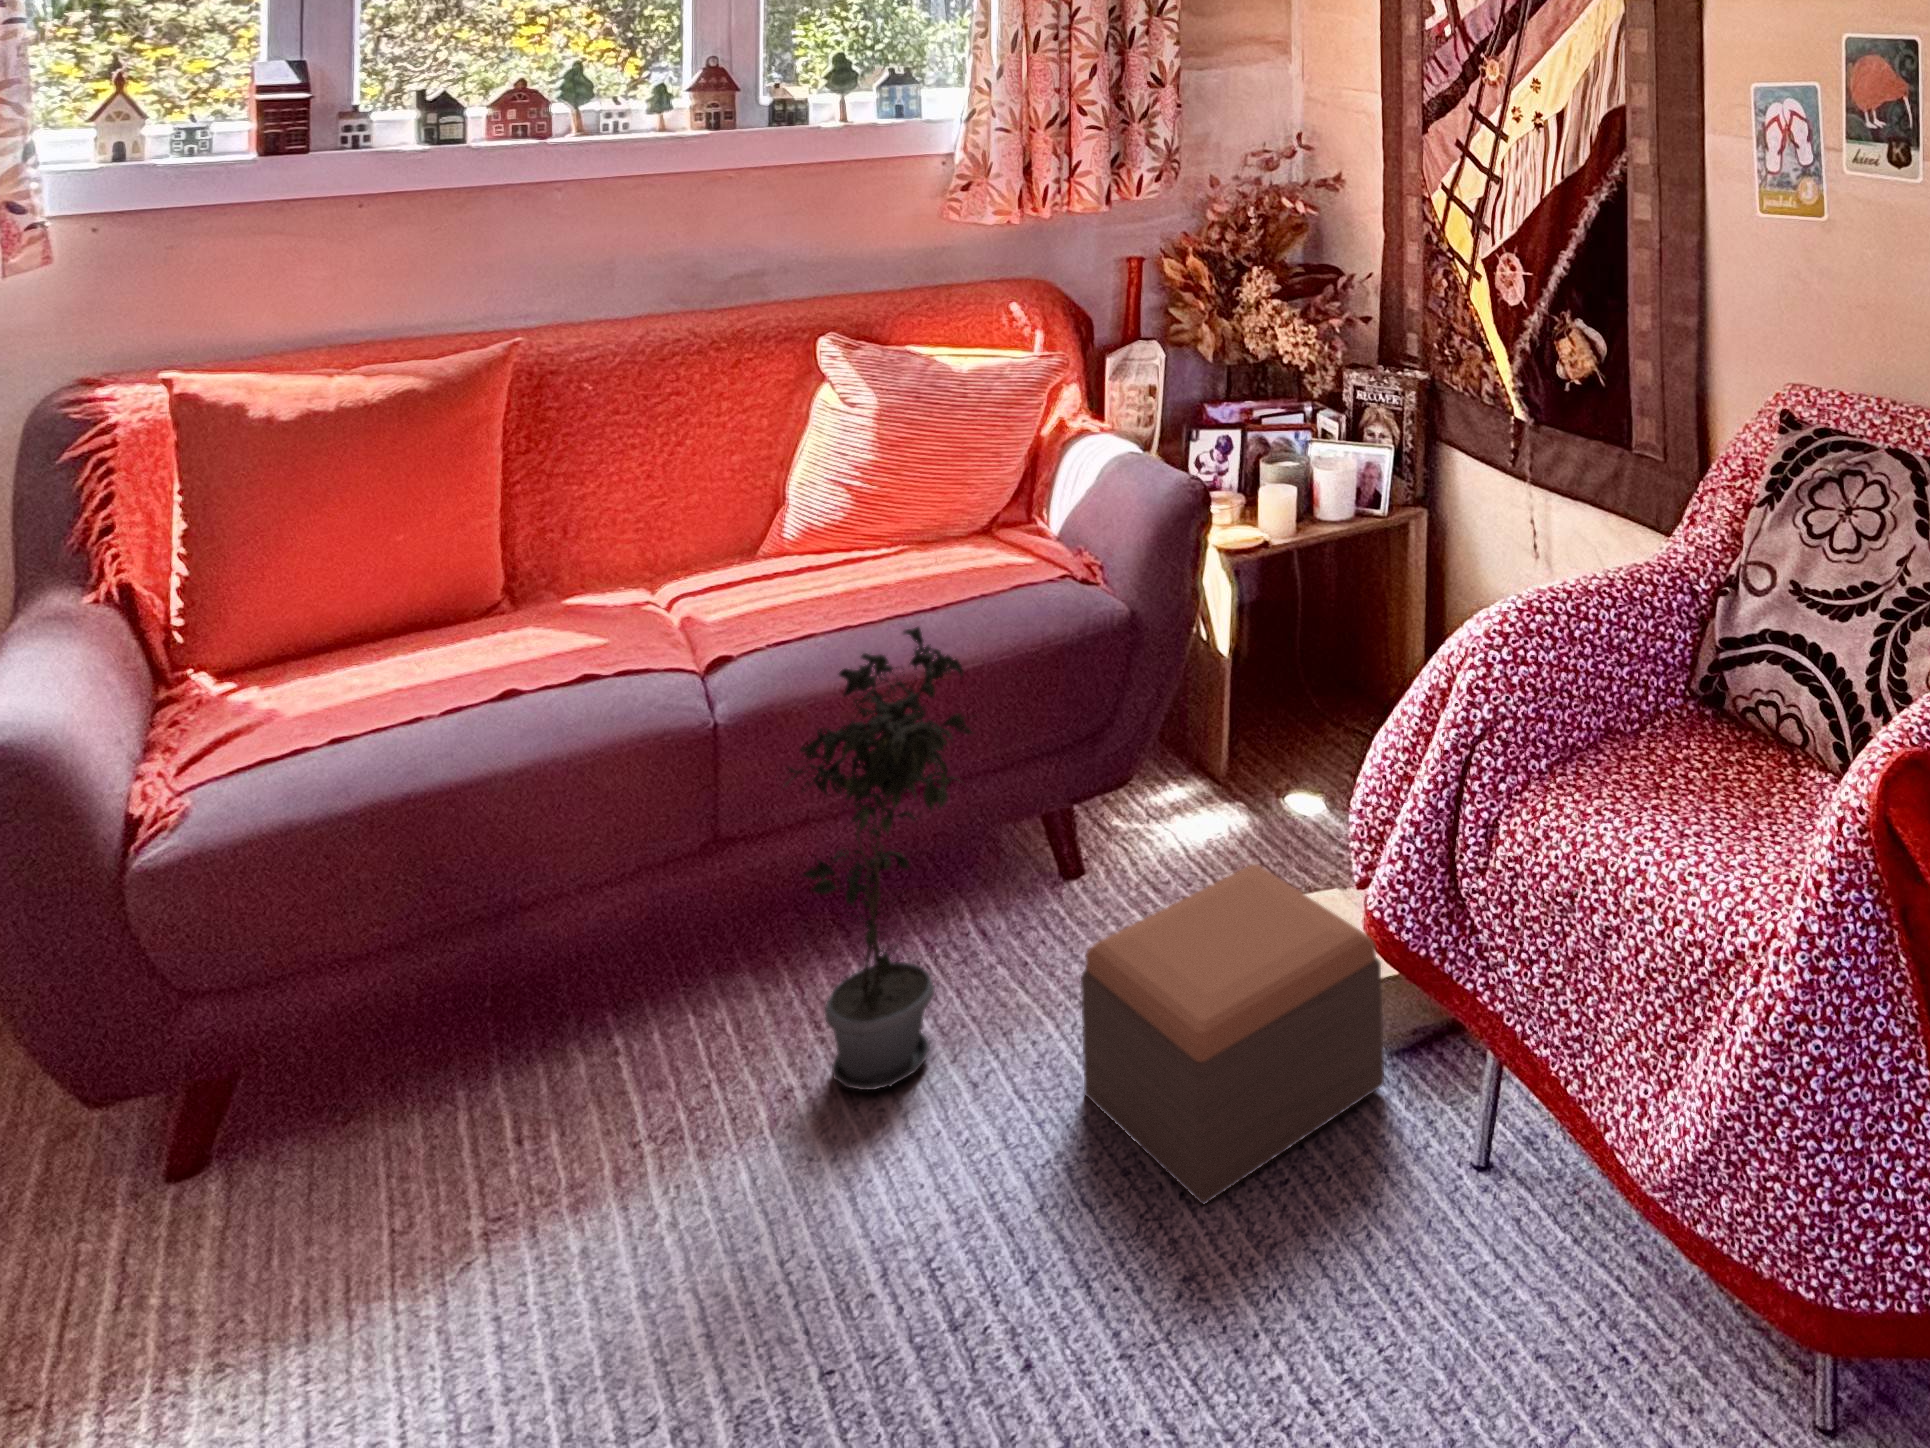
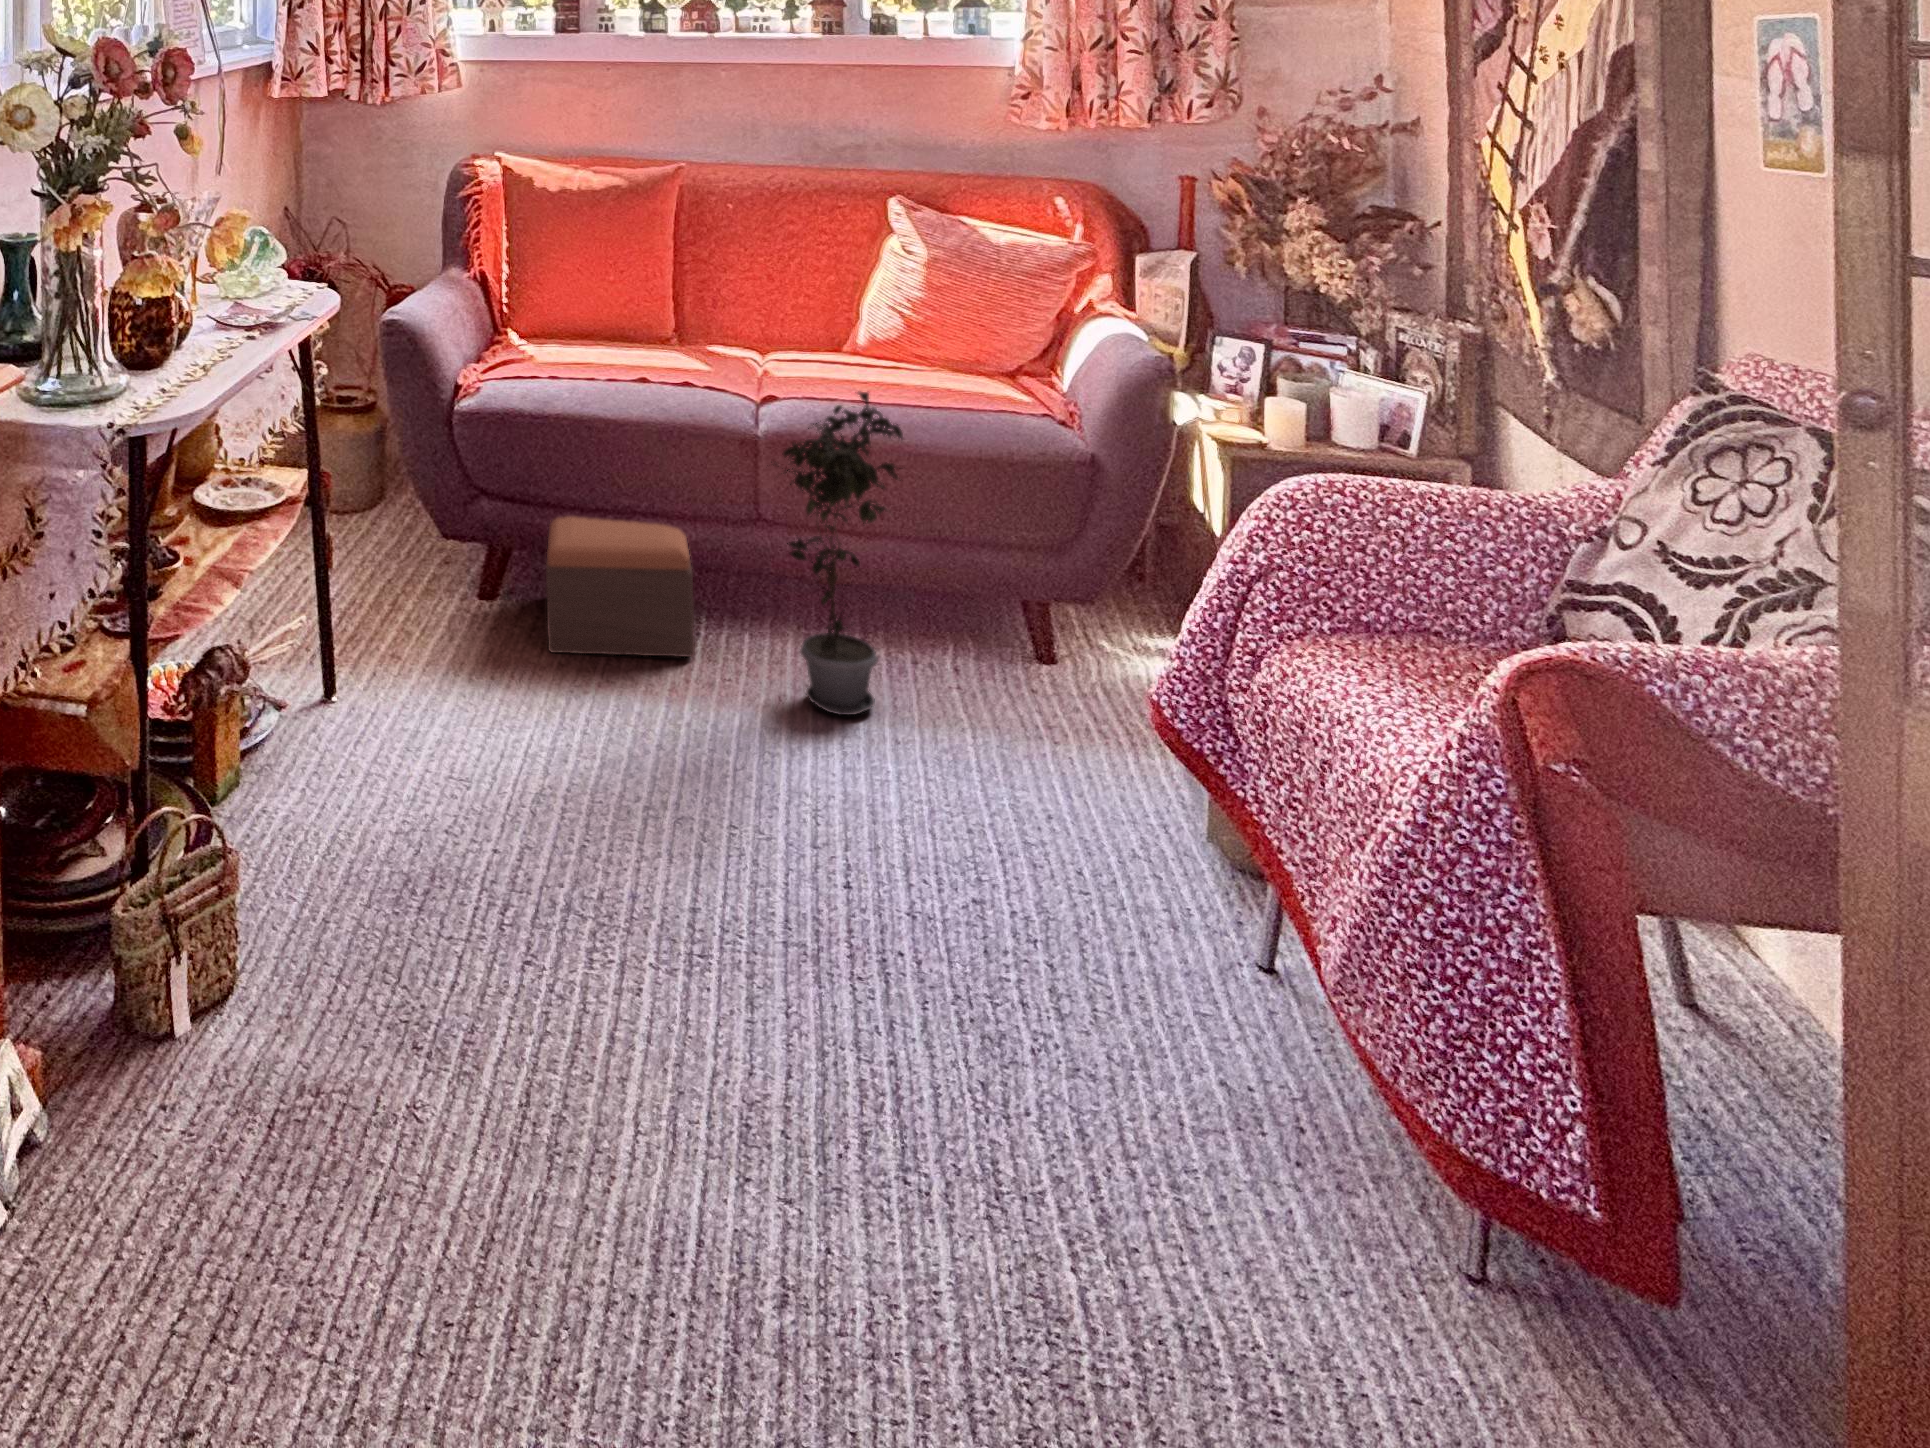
footstool: present [1081,864,1384,1204] -> present [546,517,695,657]

